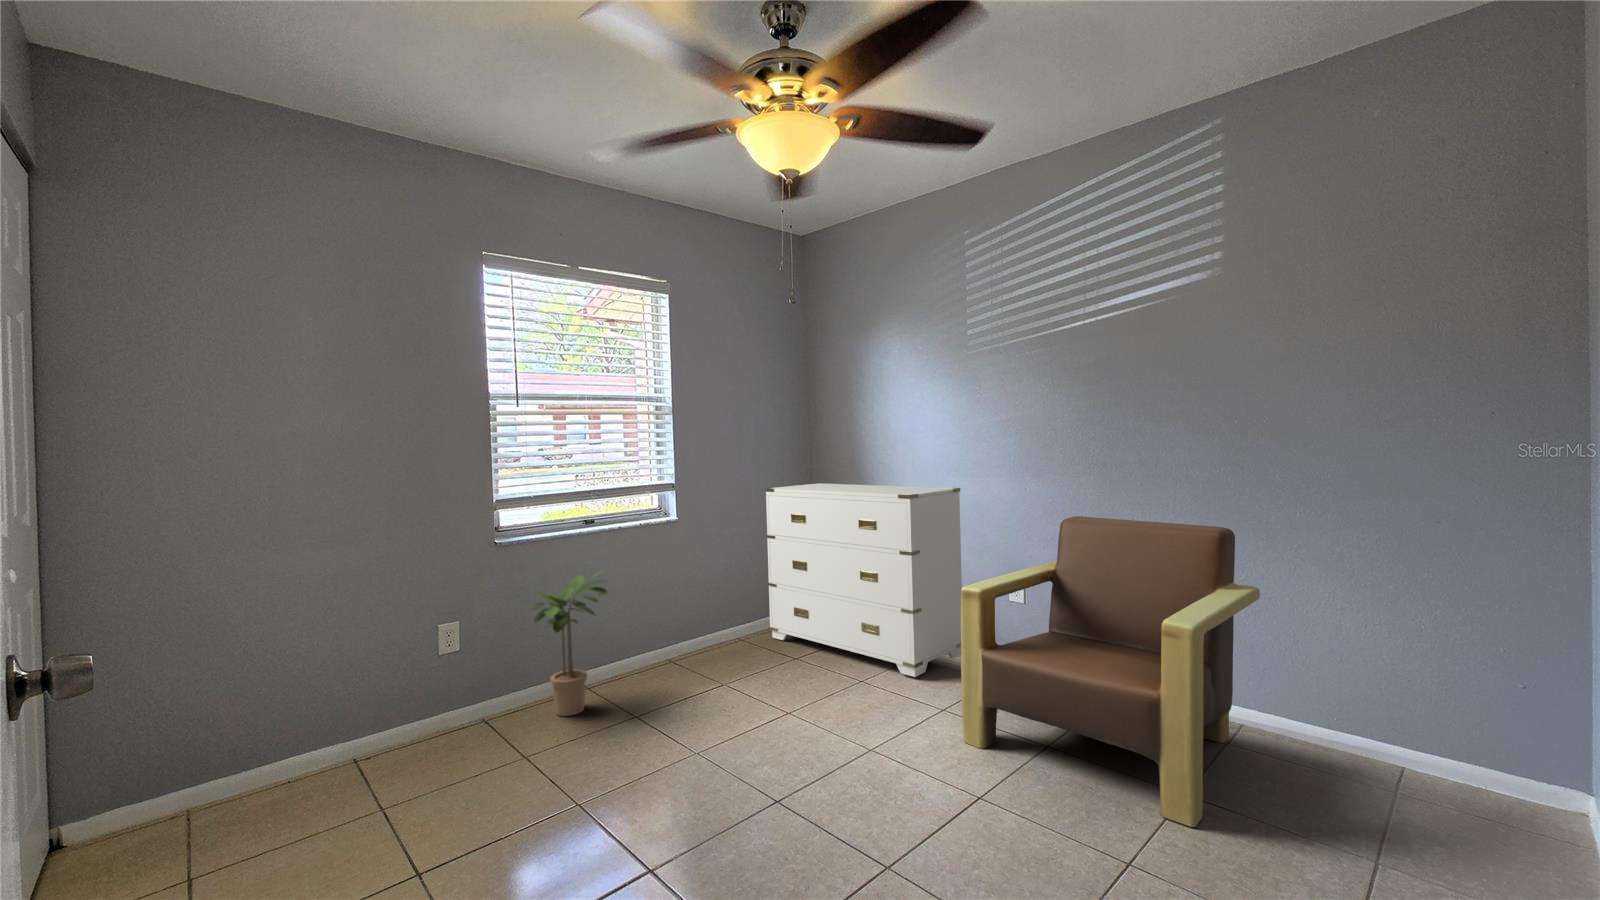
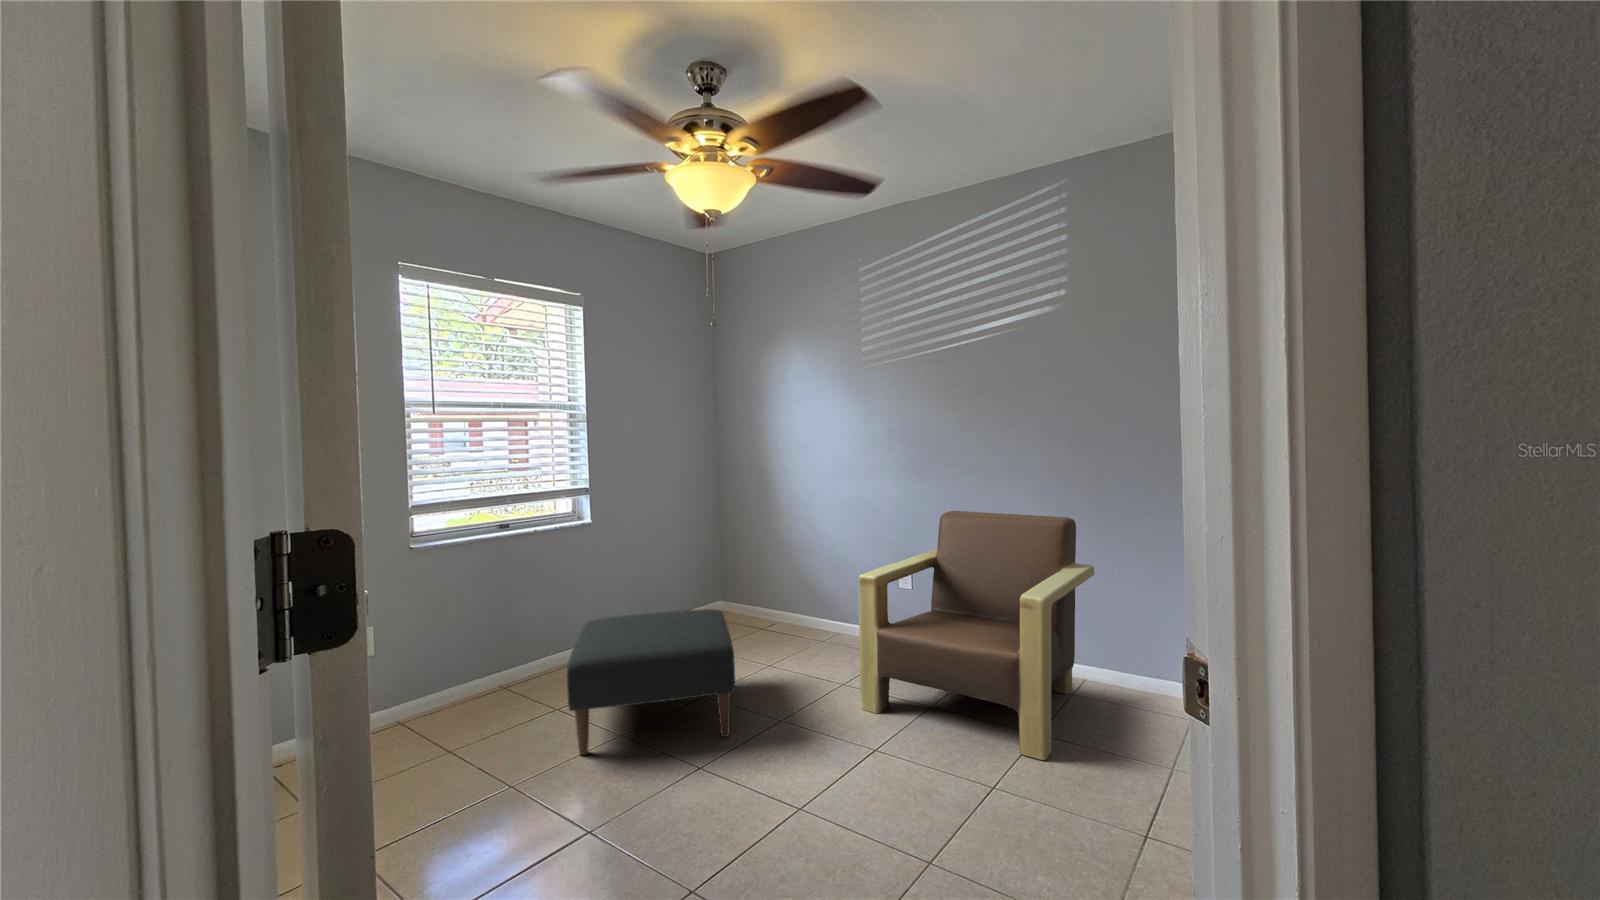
dresser: present [765,483,962,677] -> none [676,485,859,657]
potted plant: present [526,572,607,716] -> none [445,573,531,715]
ottoman: none [637,617,817,769] -> present [567,609,735,755]

